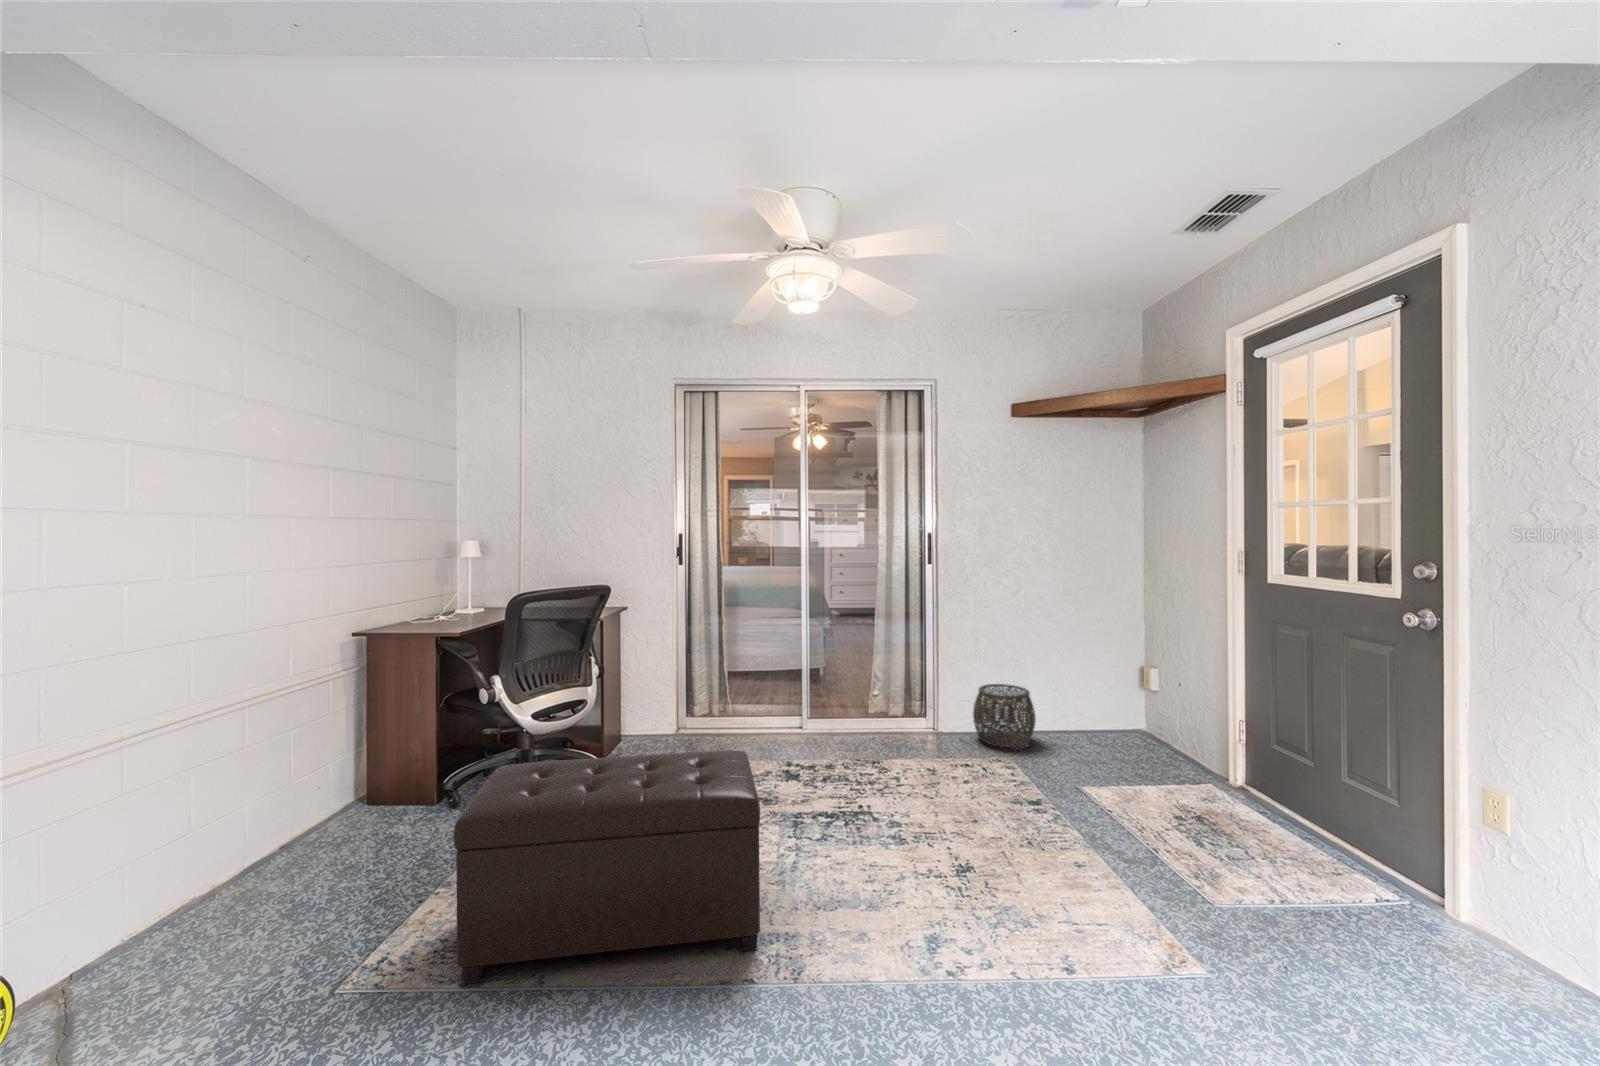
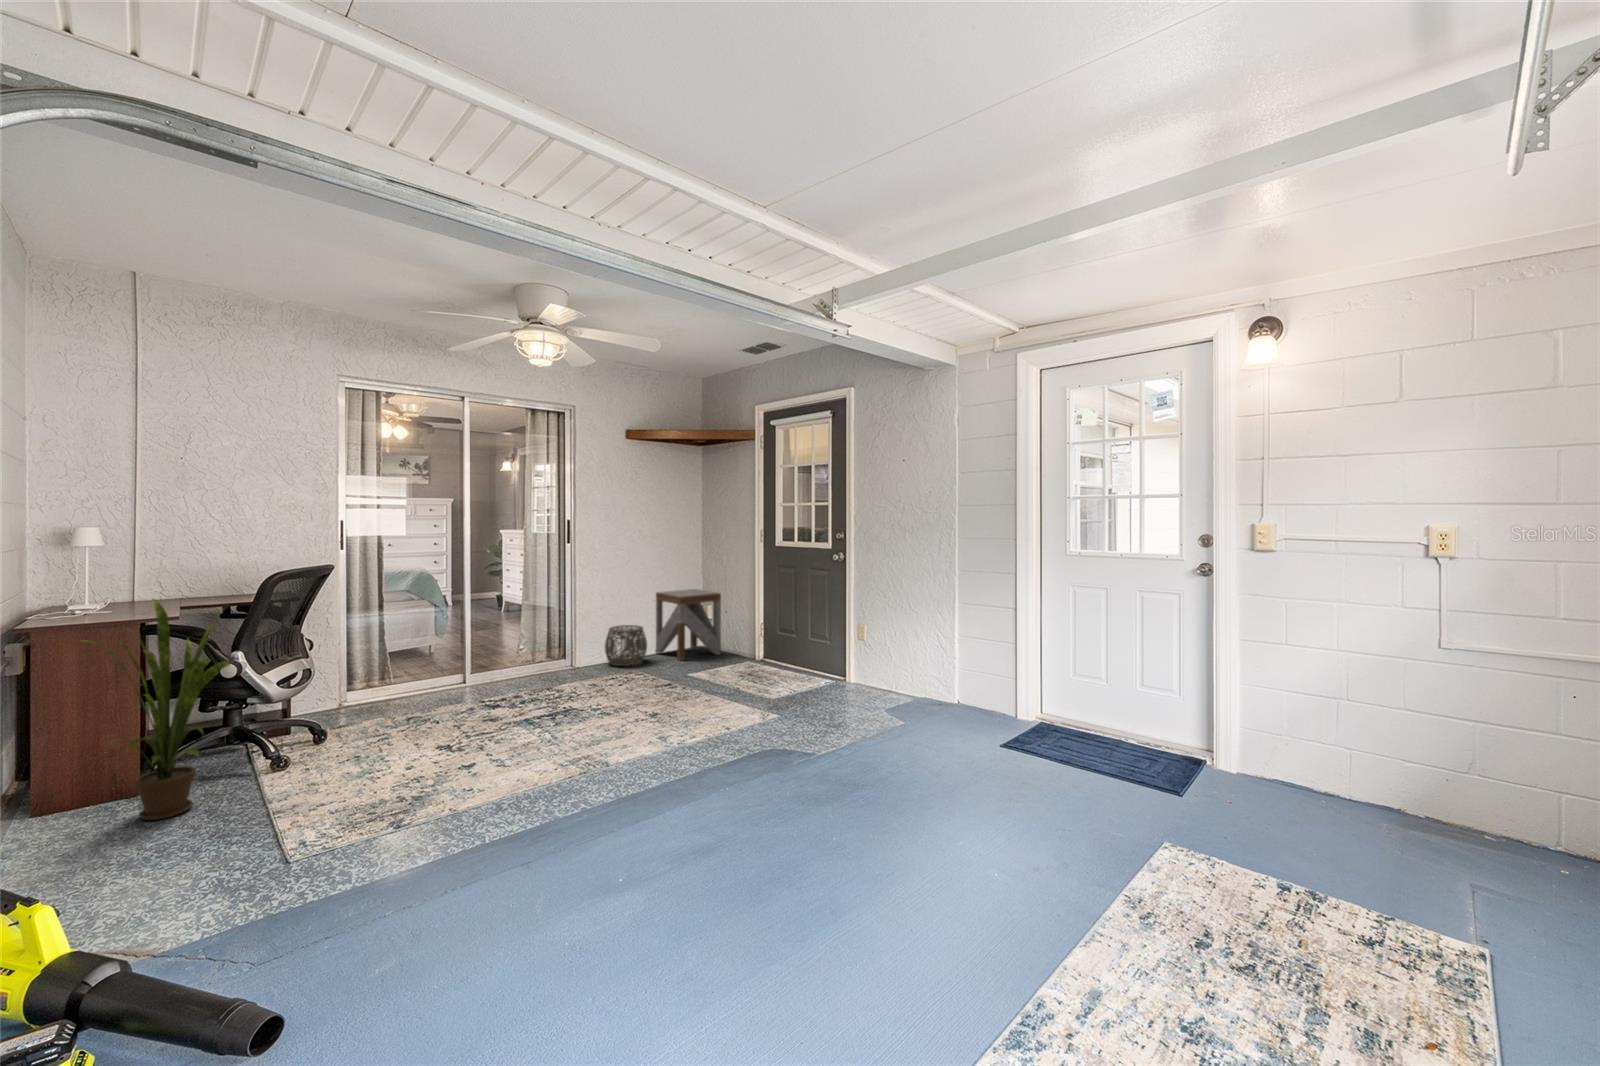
house plant: none [335,613,473,850] -> present [82,599,233,820]
side table: none [1058,640,1166,756] -> present [655,589,721,661]
ottoman: present [453,751,760,984] -> none [350,664,577,828]

